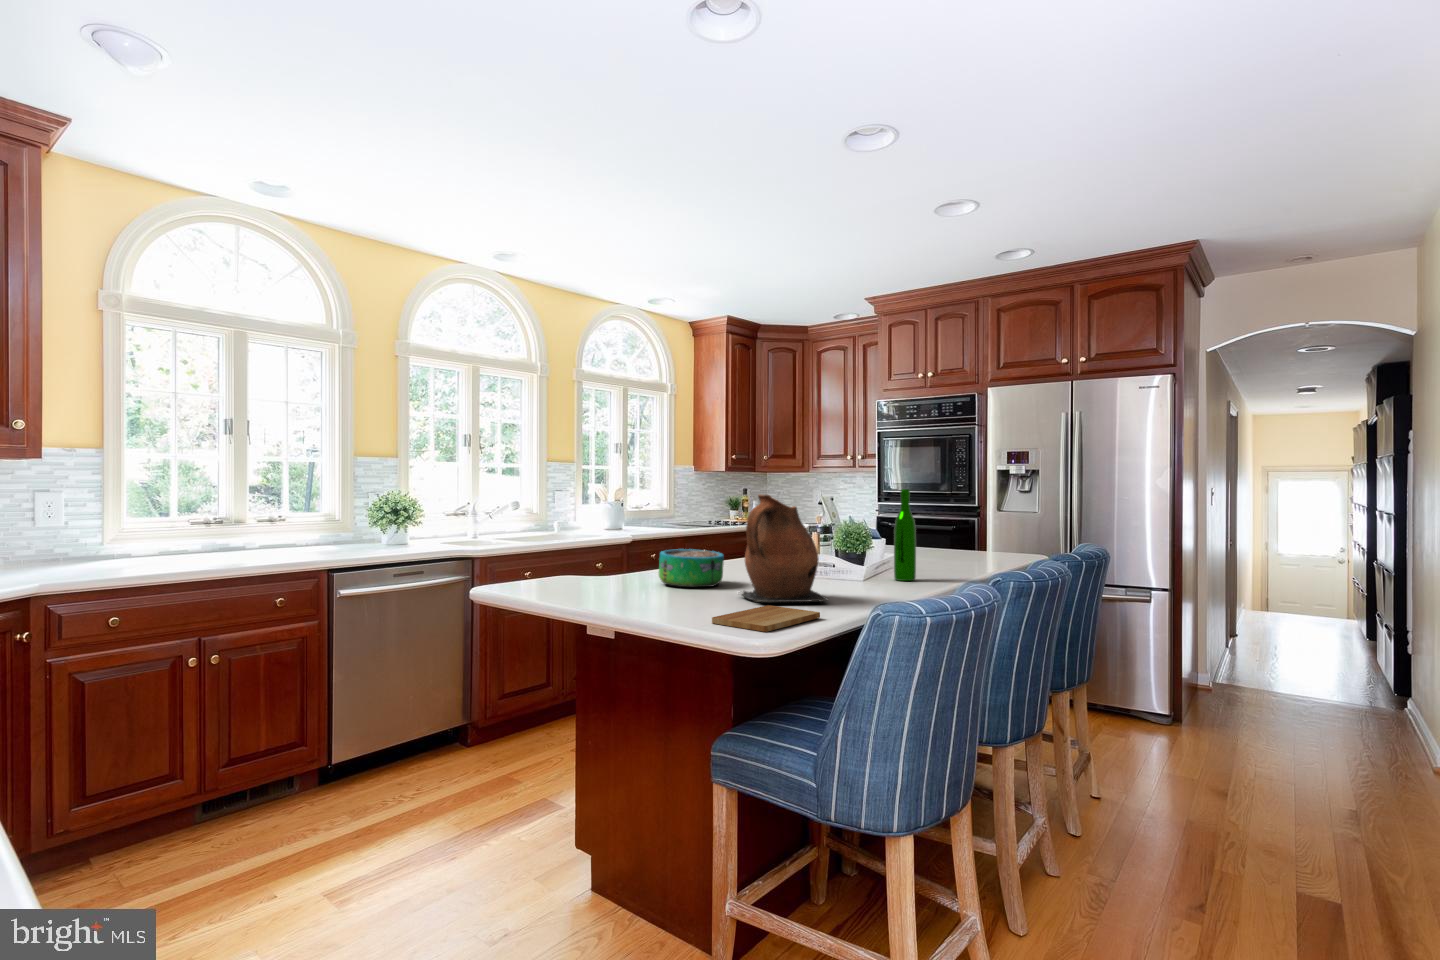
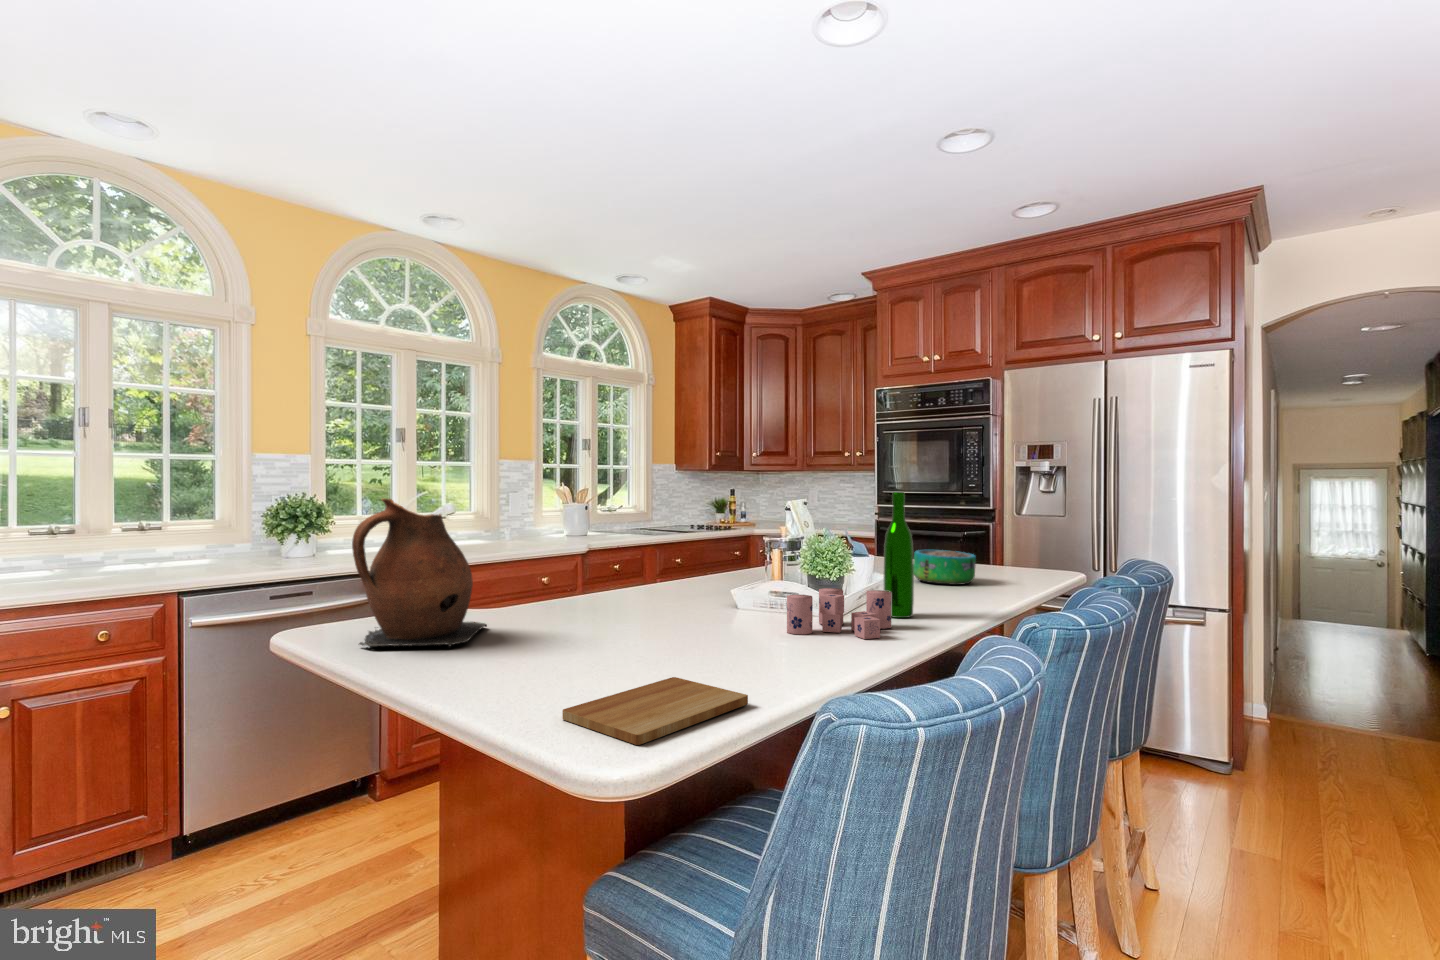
ceramic pitcher: present [742,495,828,603] -> present [352,499,487,647]
decorative bowl: present [659,549,724,587] -> present [914,550,976,585]
candle: none [827,559,901,591] -> present [787,588,891,639]

